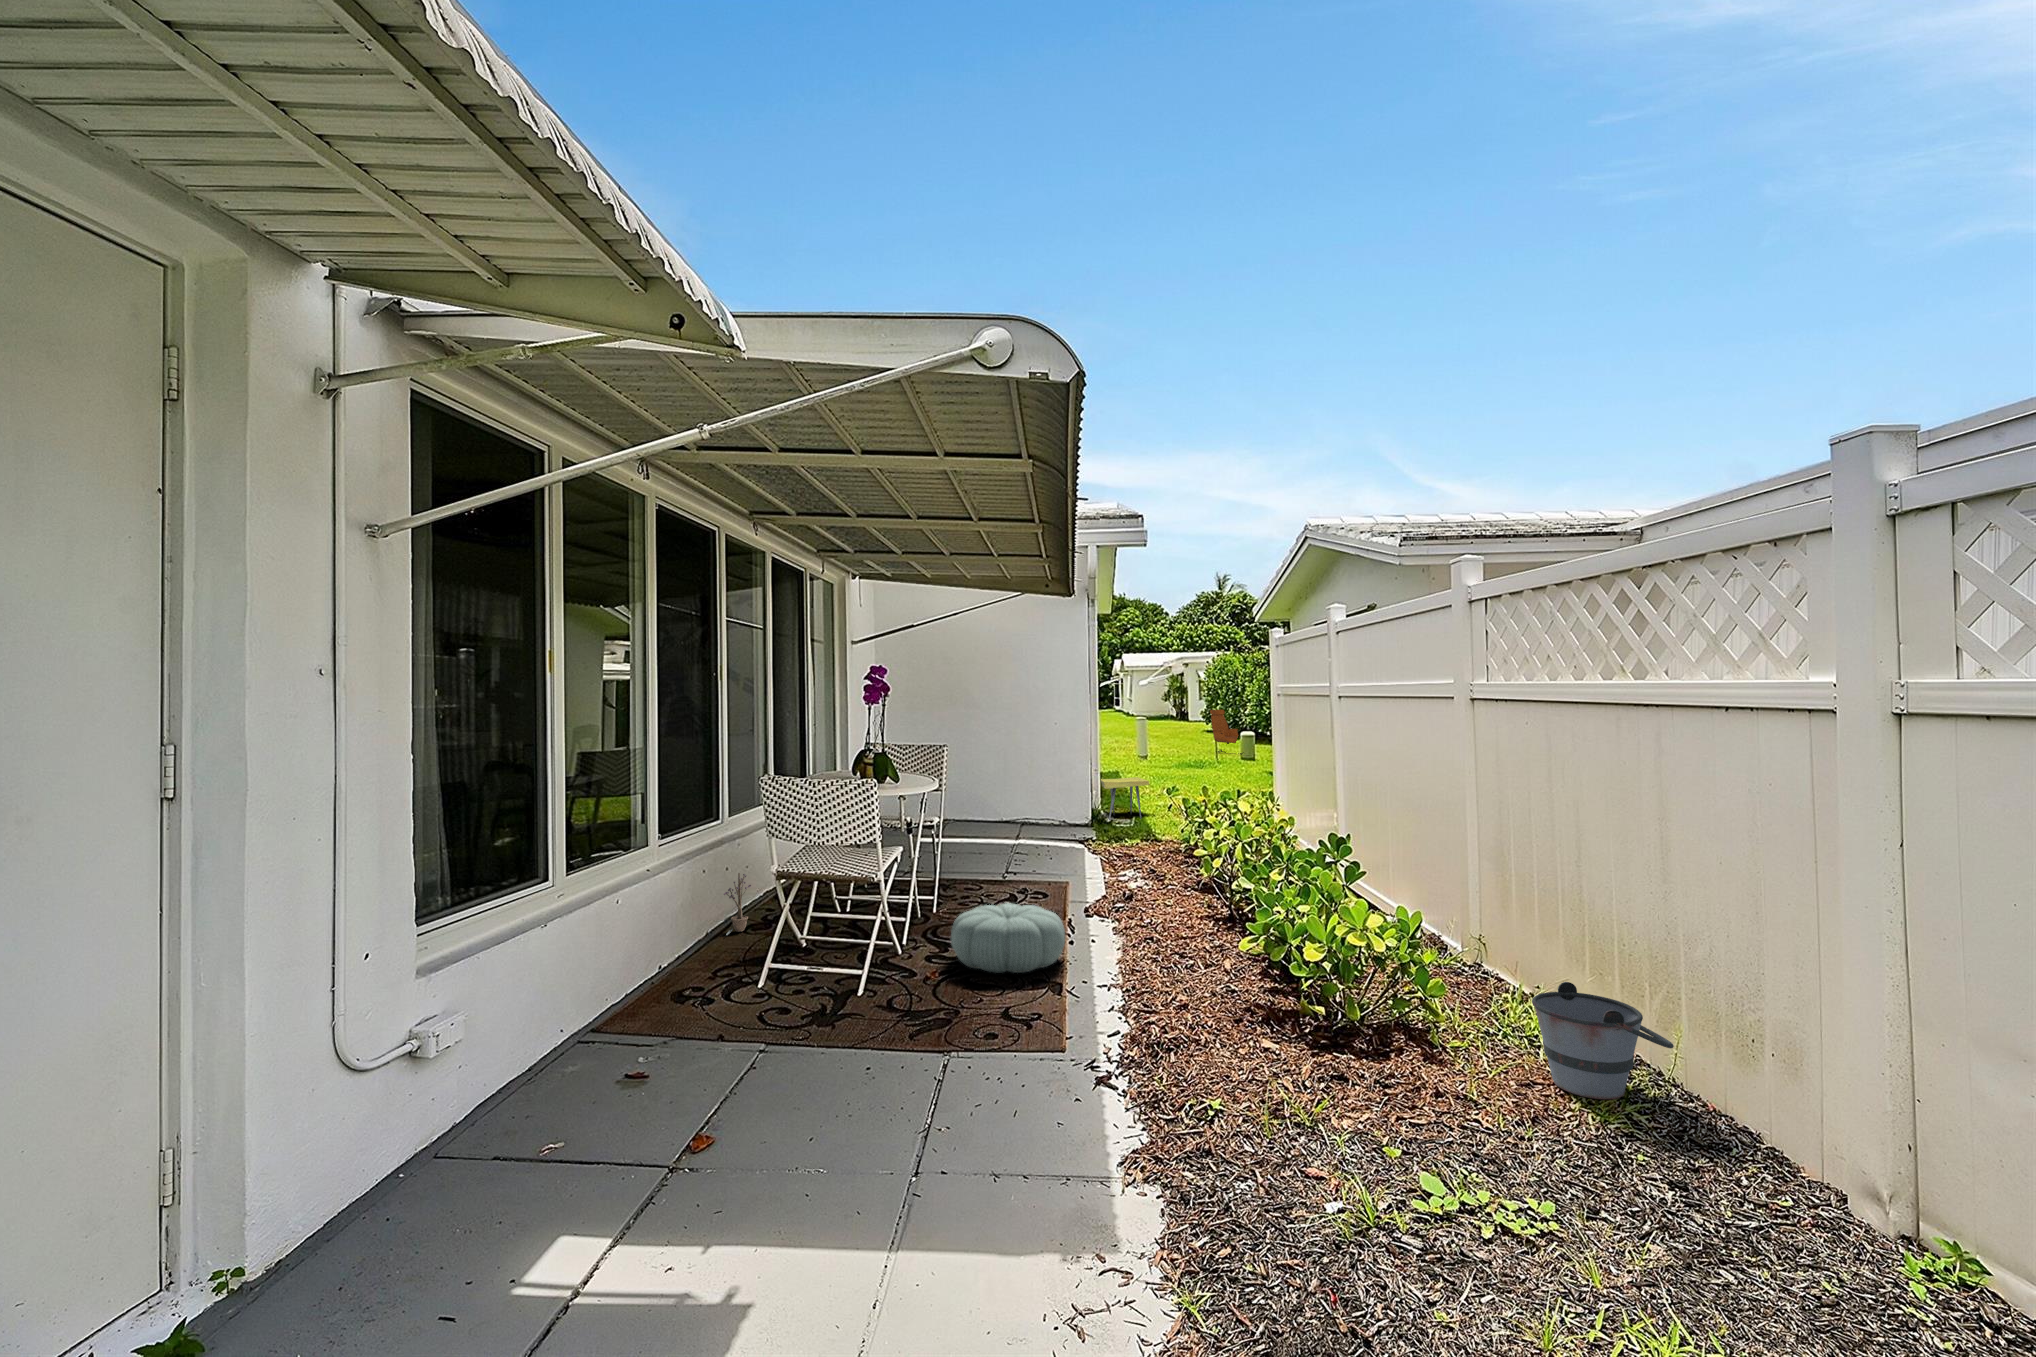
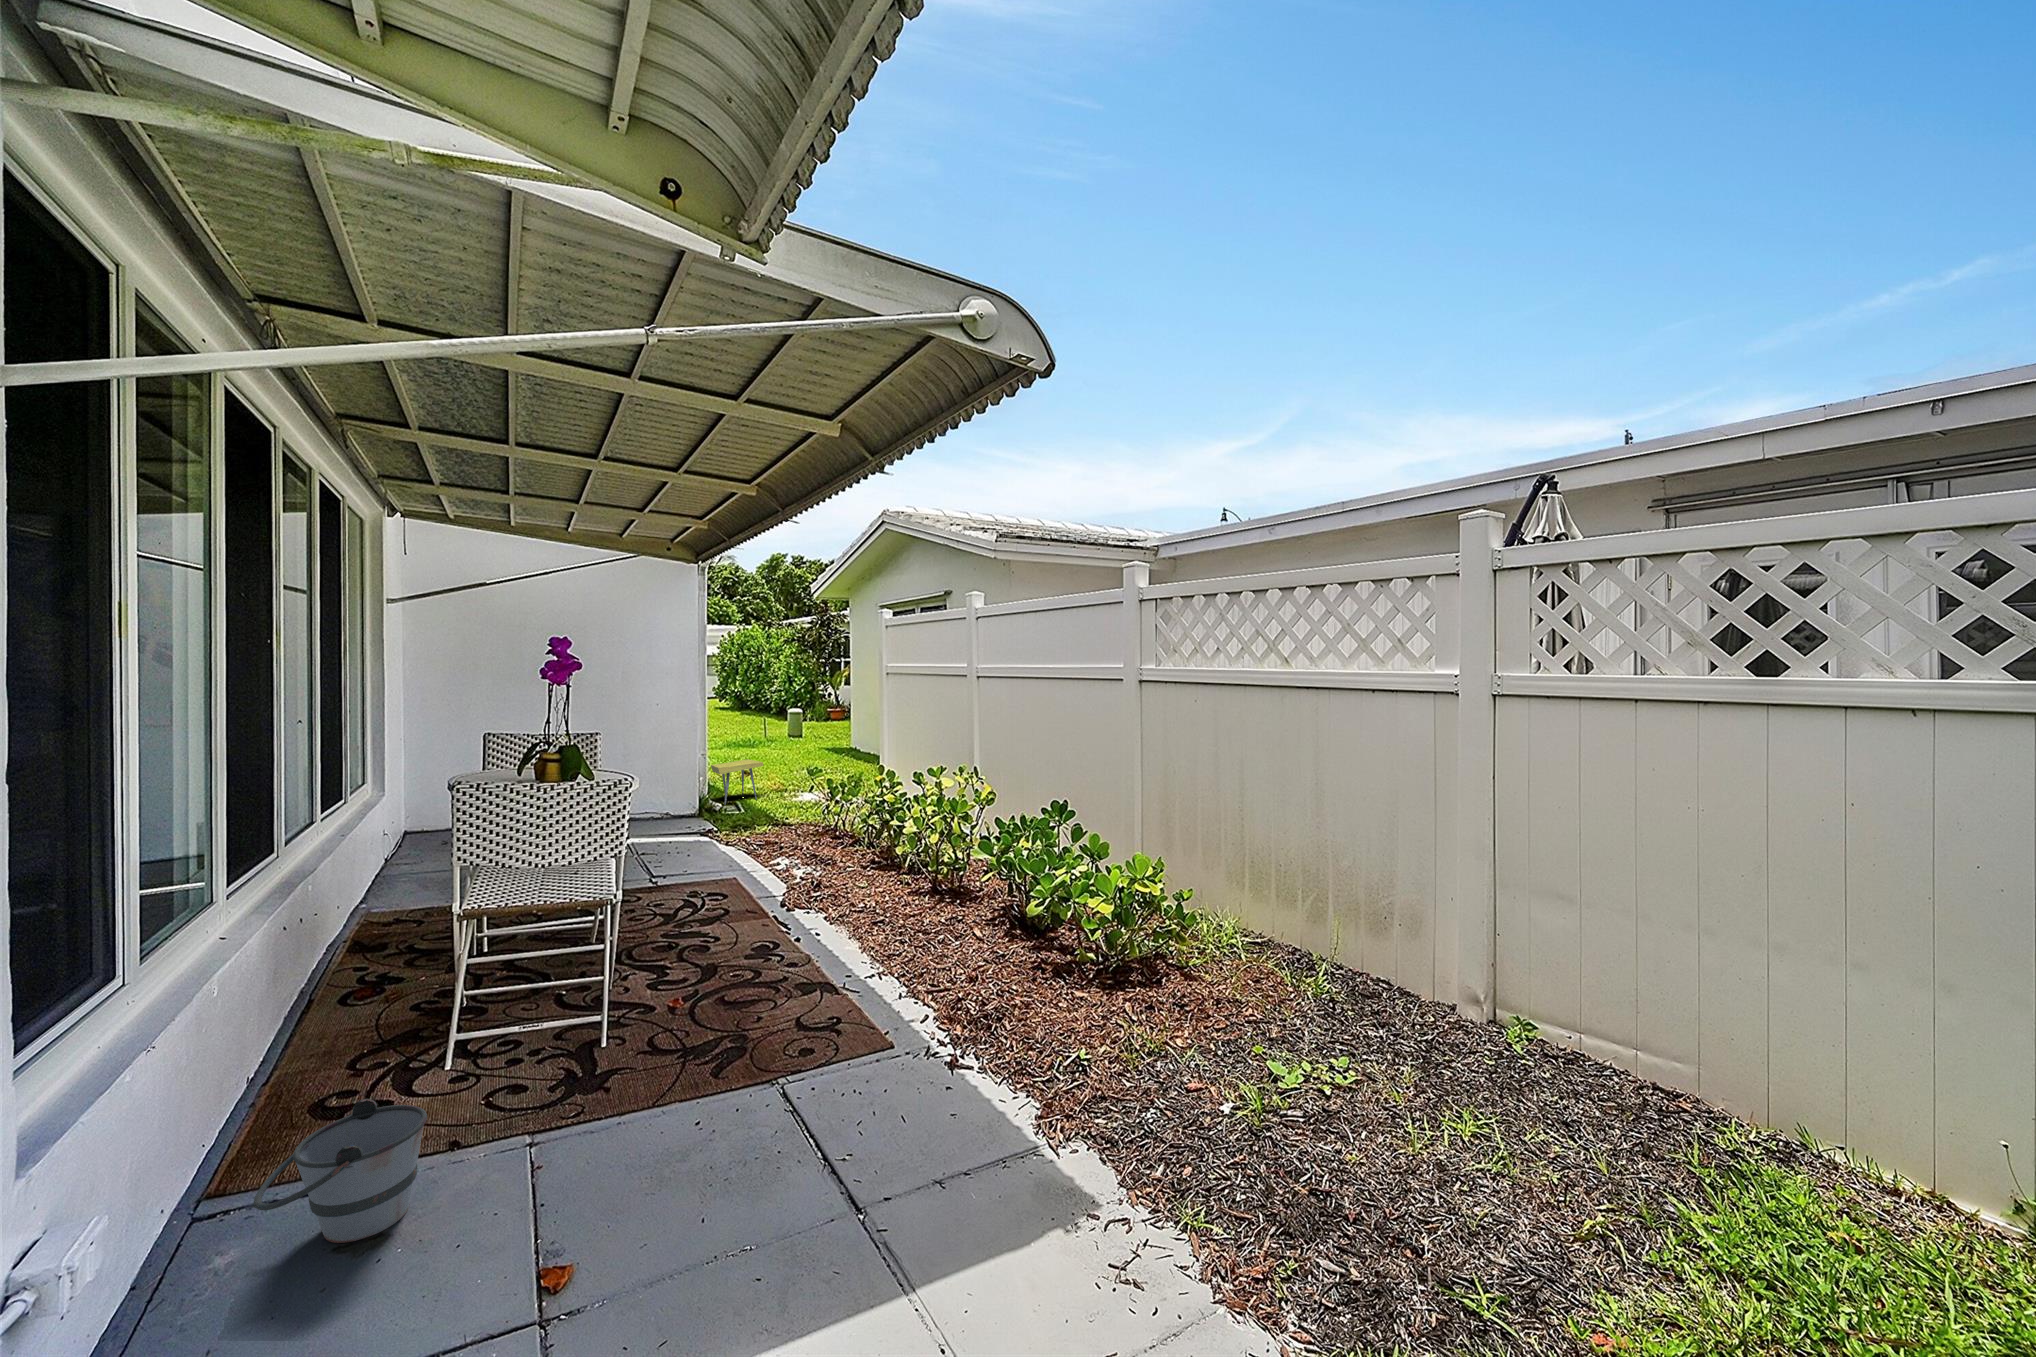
lounge chair: present [1210,710,1244,755] -> none [762,683,810,725]
decorative plant: present [724,873,751,935] -> none [354,937,391,1018]
pouf: present [951,903,1065,973] -> none [693,909,817,986]
bucket: present [1532,982,1674,1099] -> present [254,1099,427,1243]

